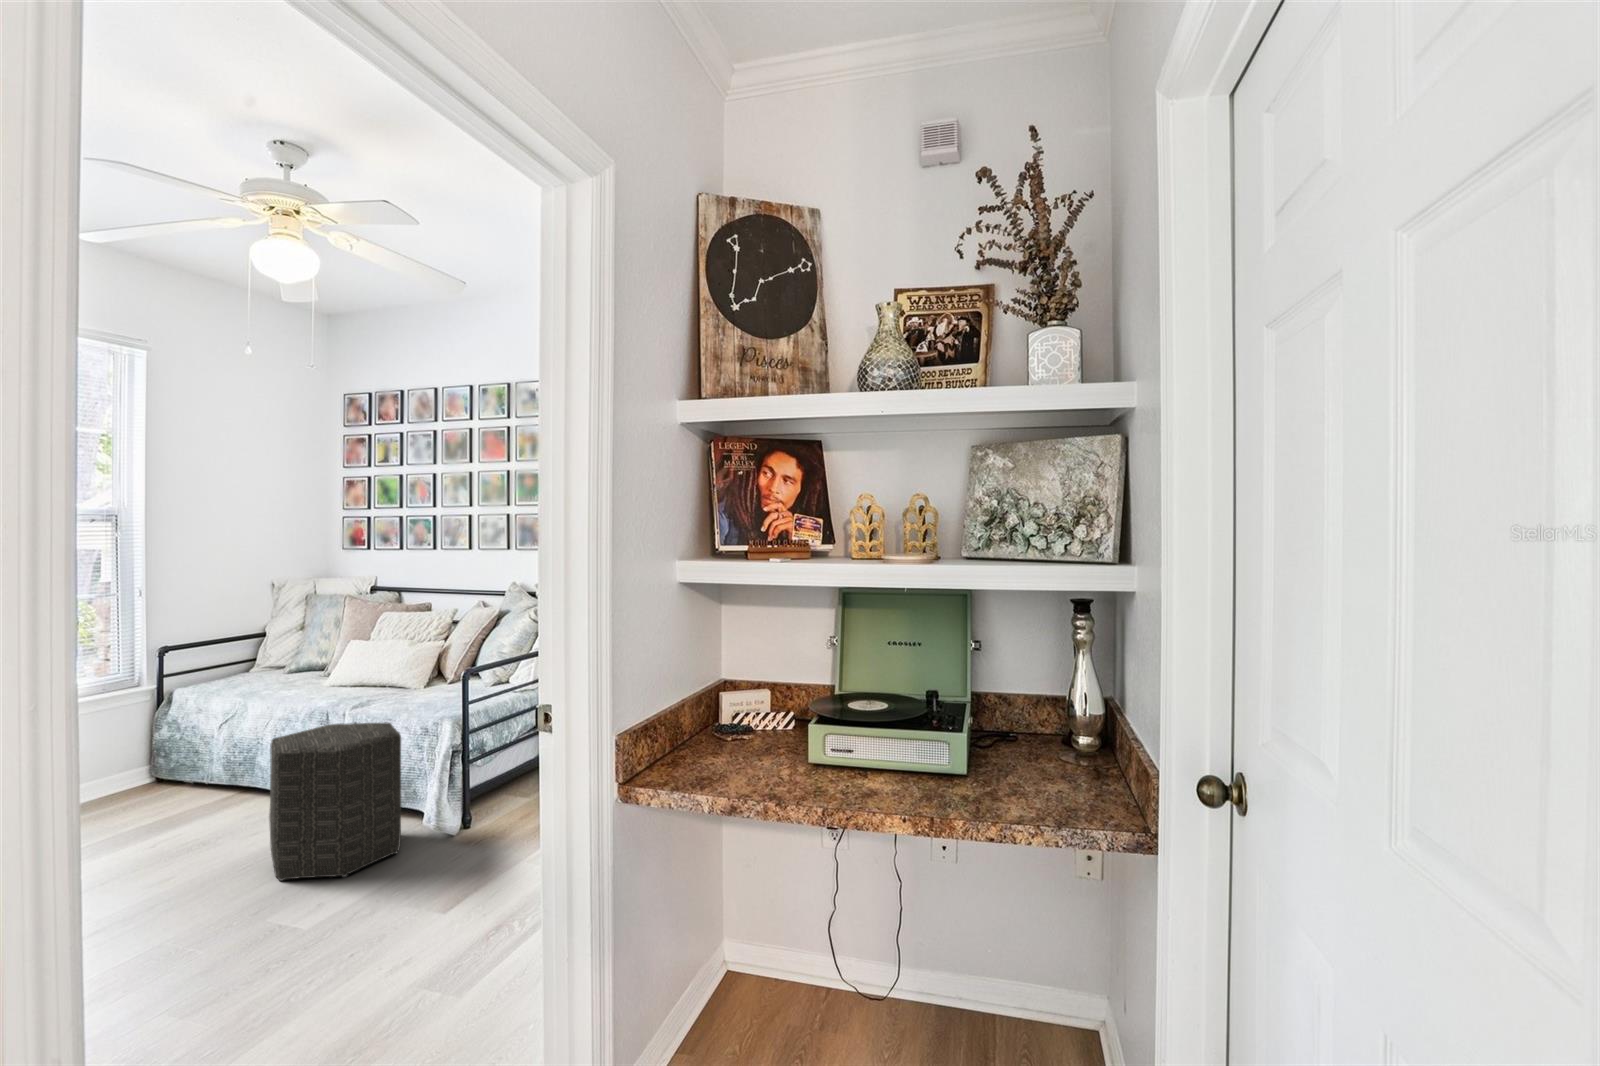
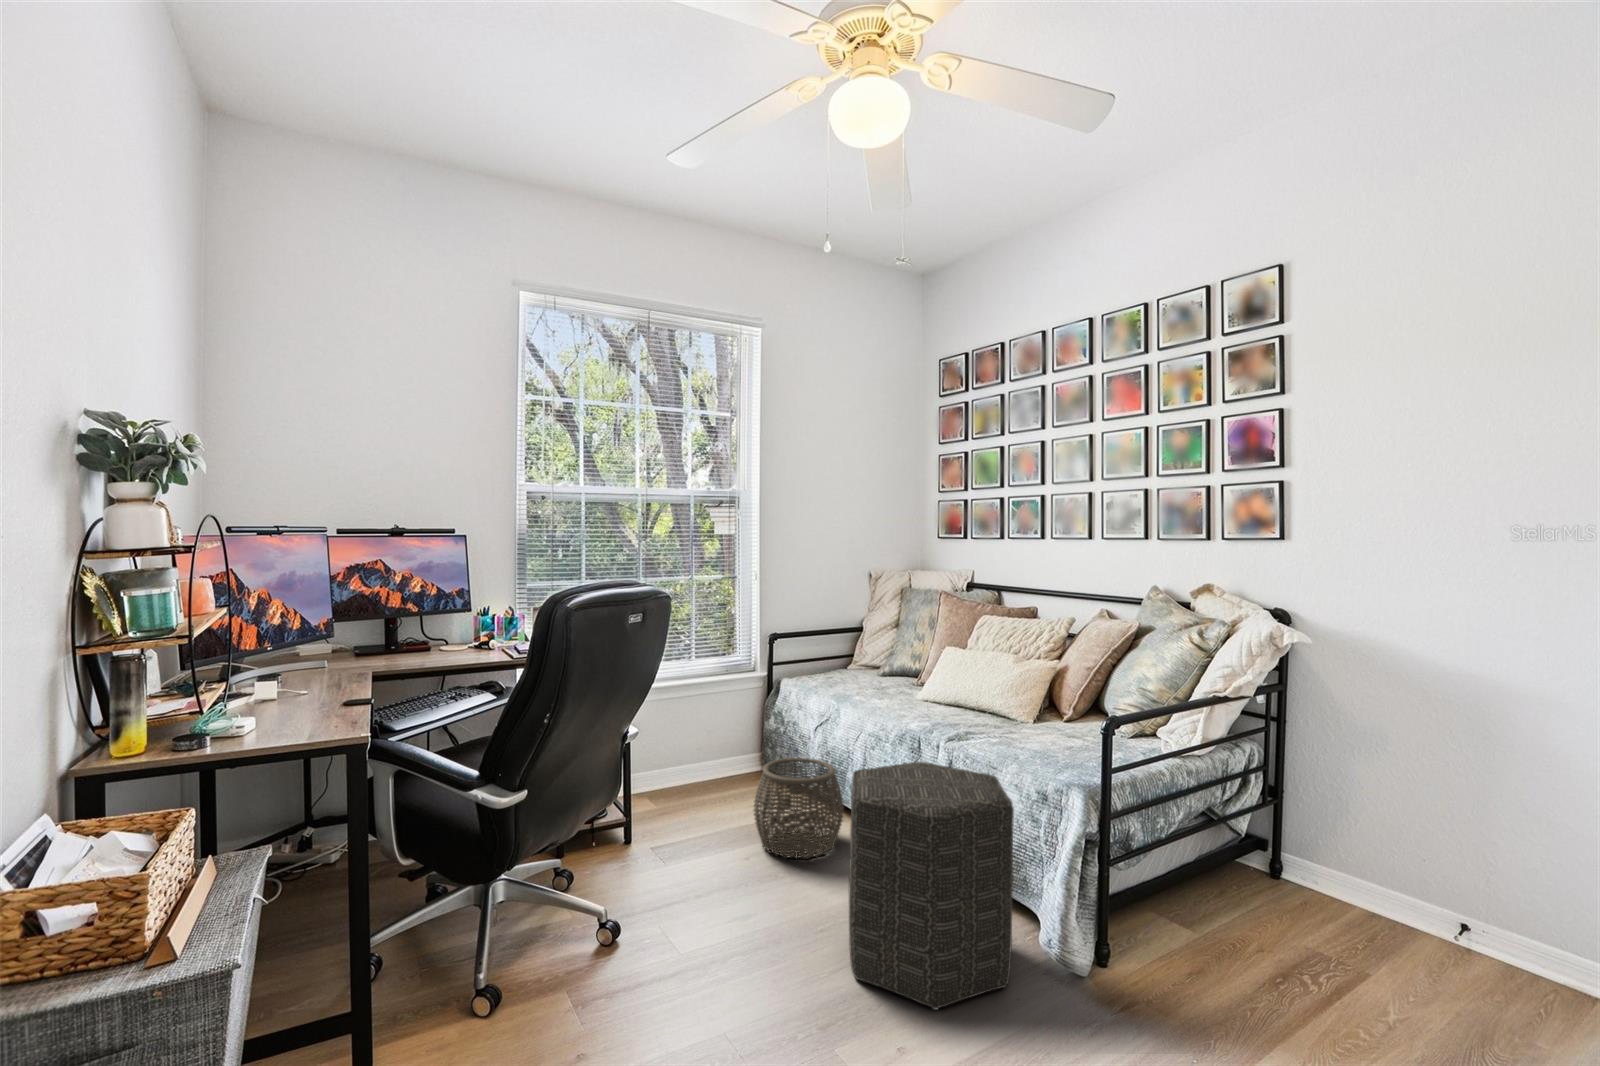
woven basket: none [158,749,257,835] -> present [754,758,844,858]

